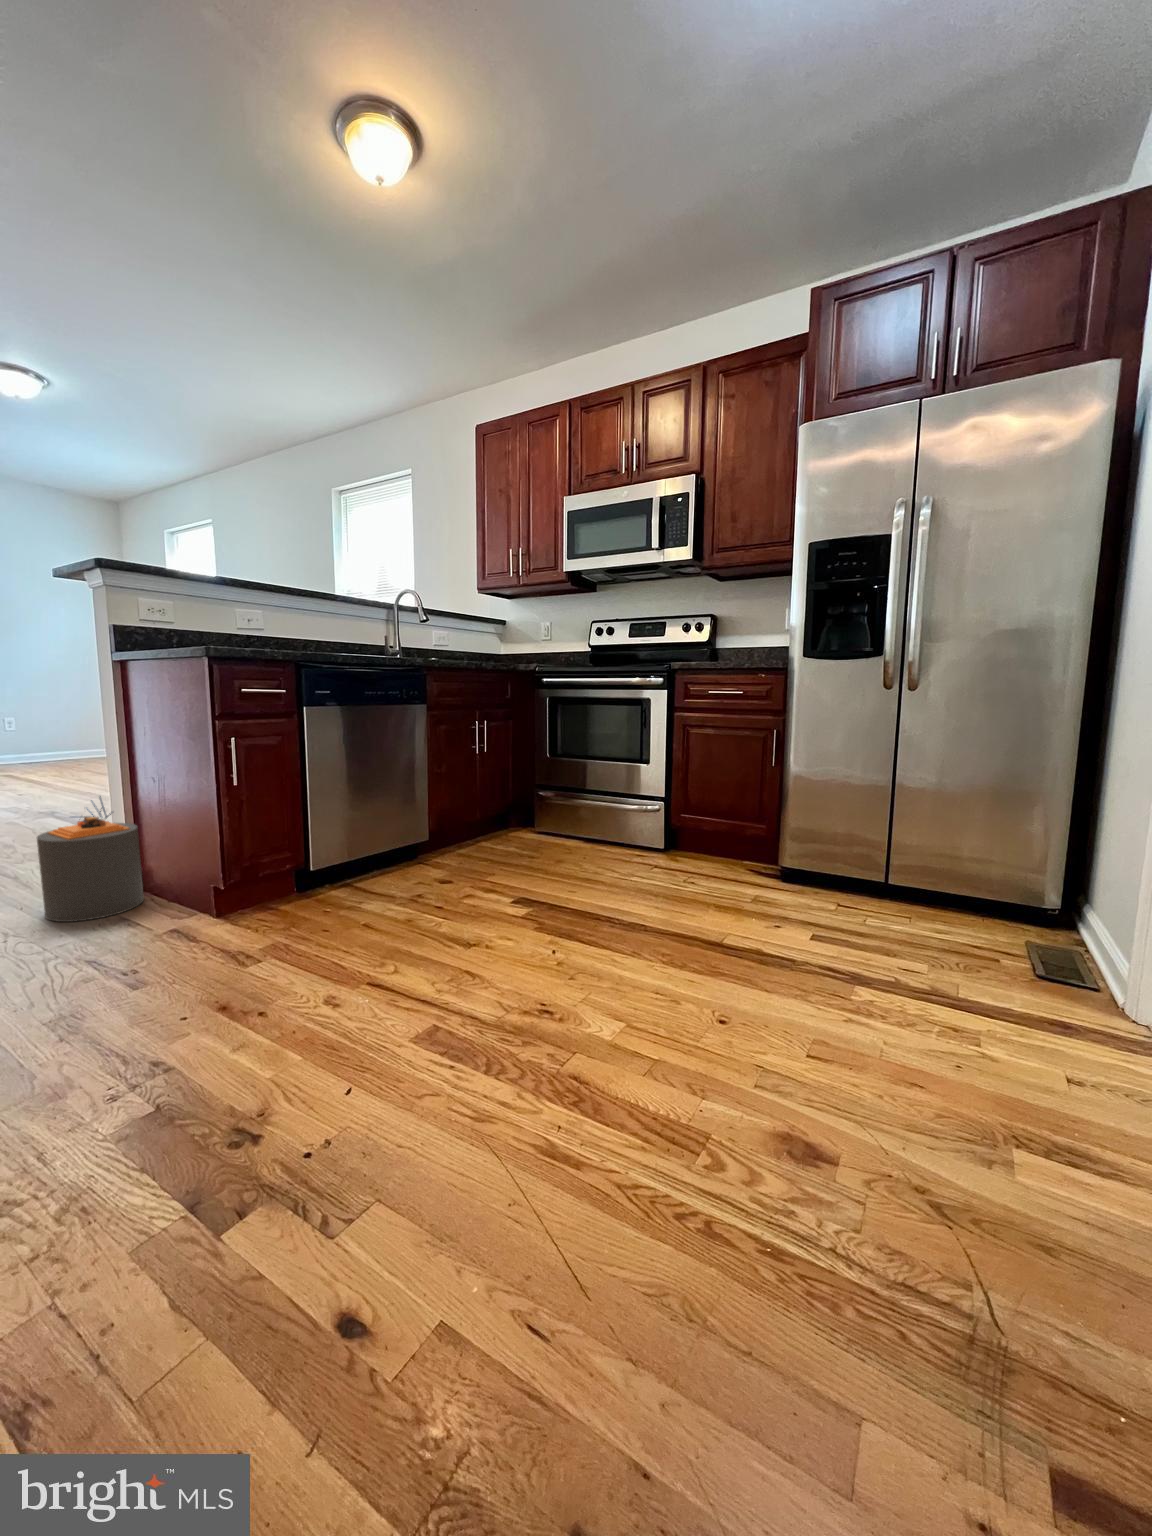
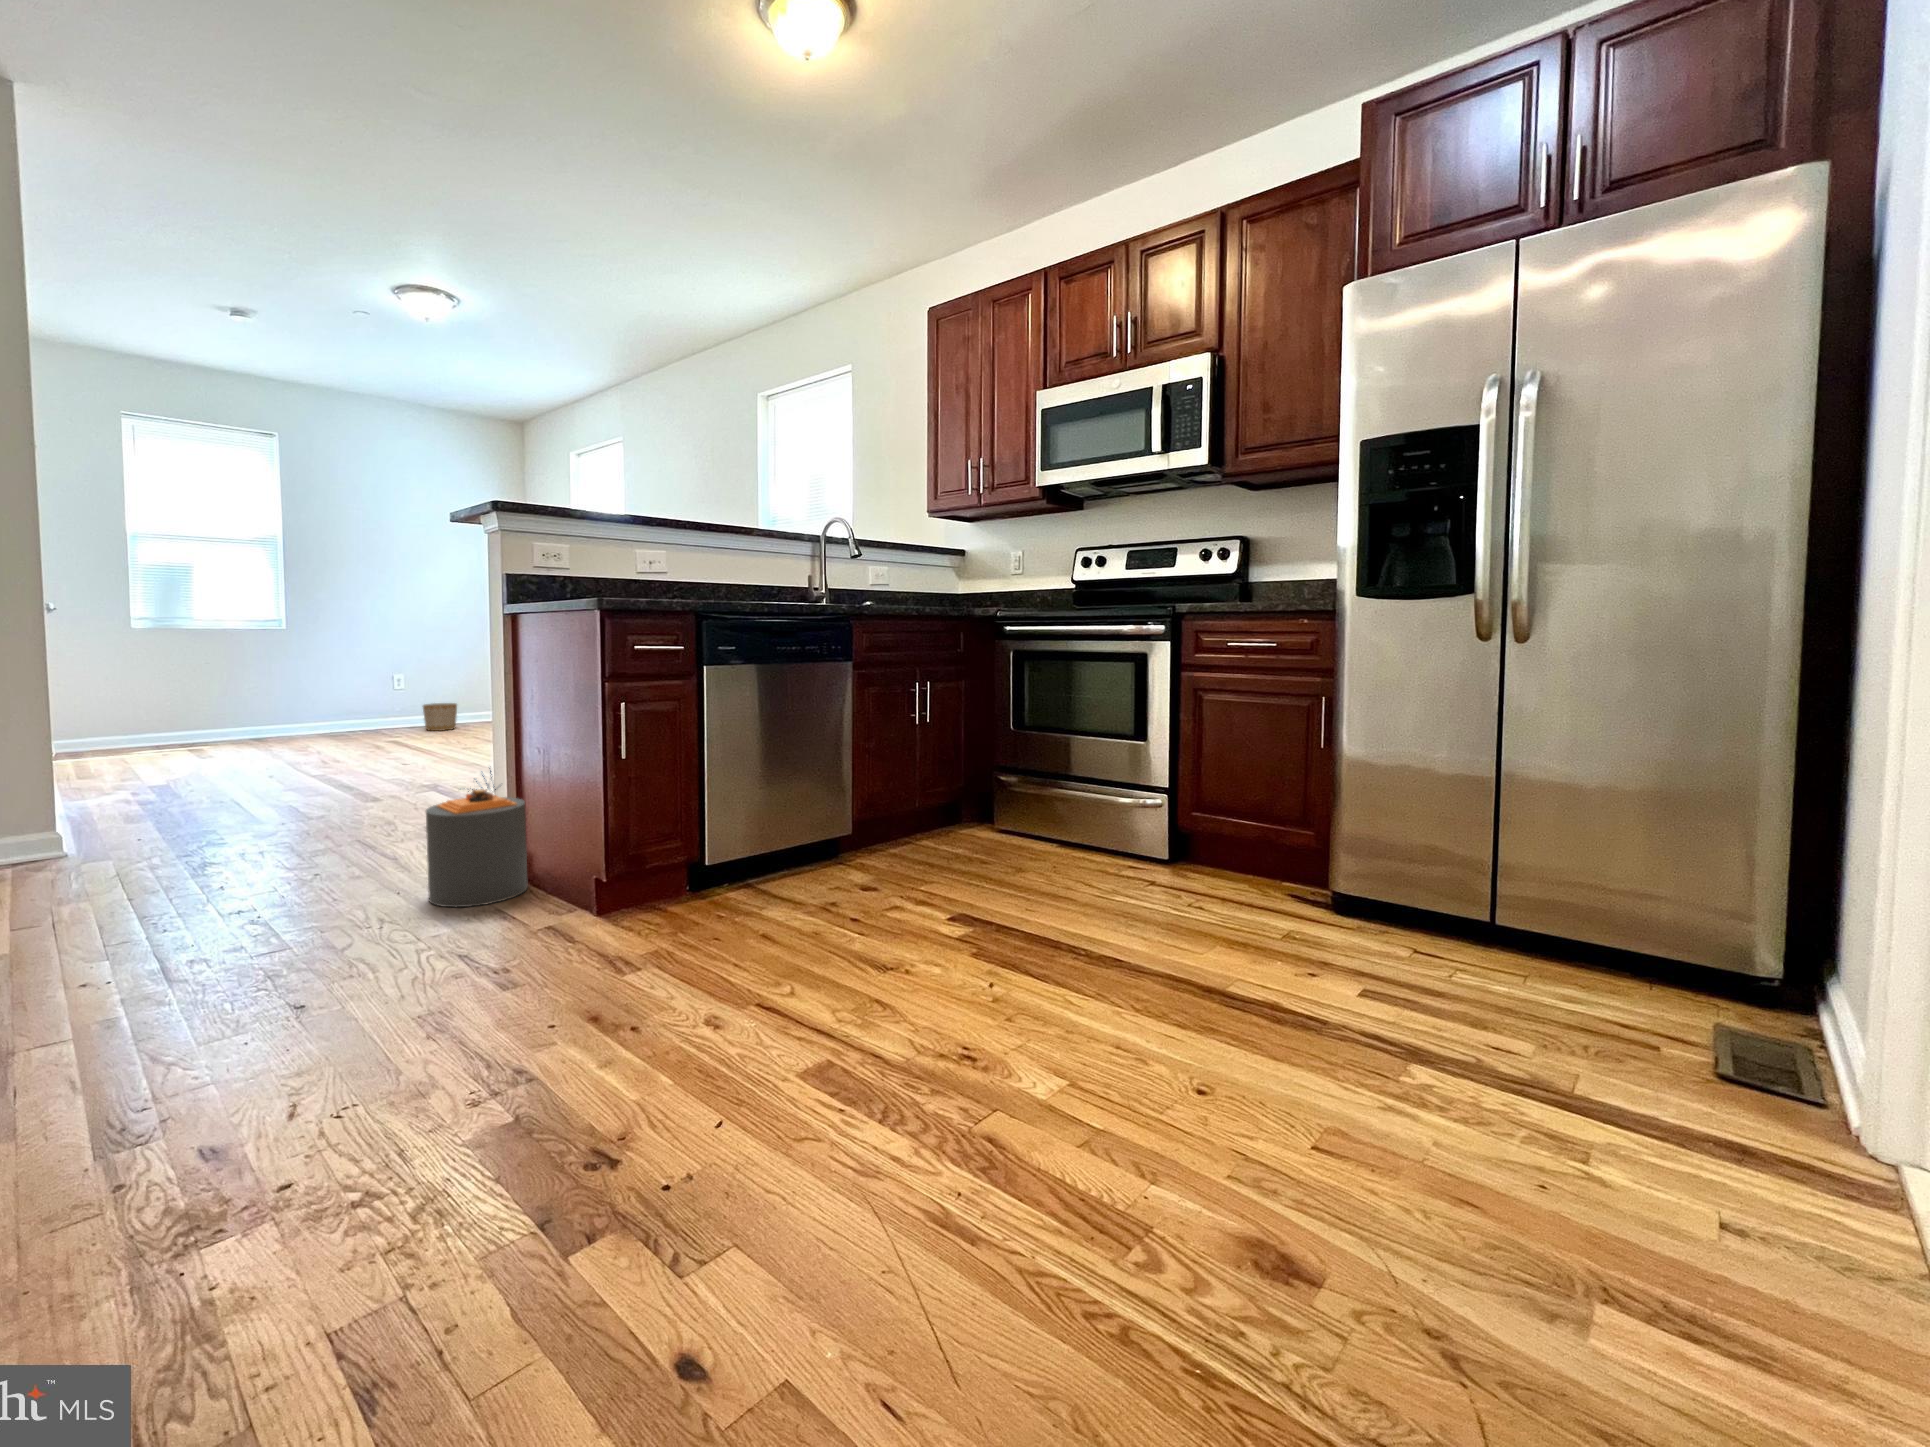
planter: none [24,742,59,766] -> present [423,703,457,731]

